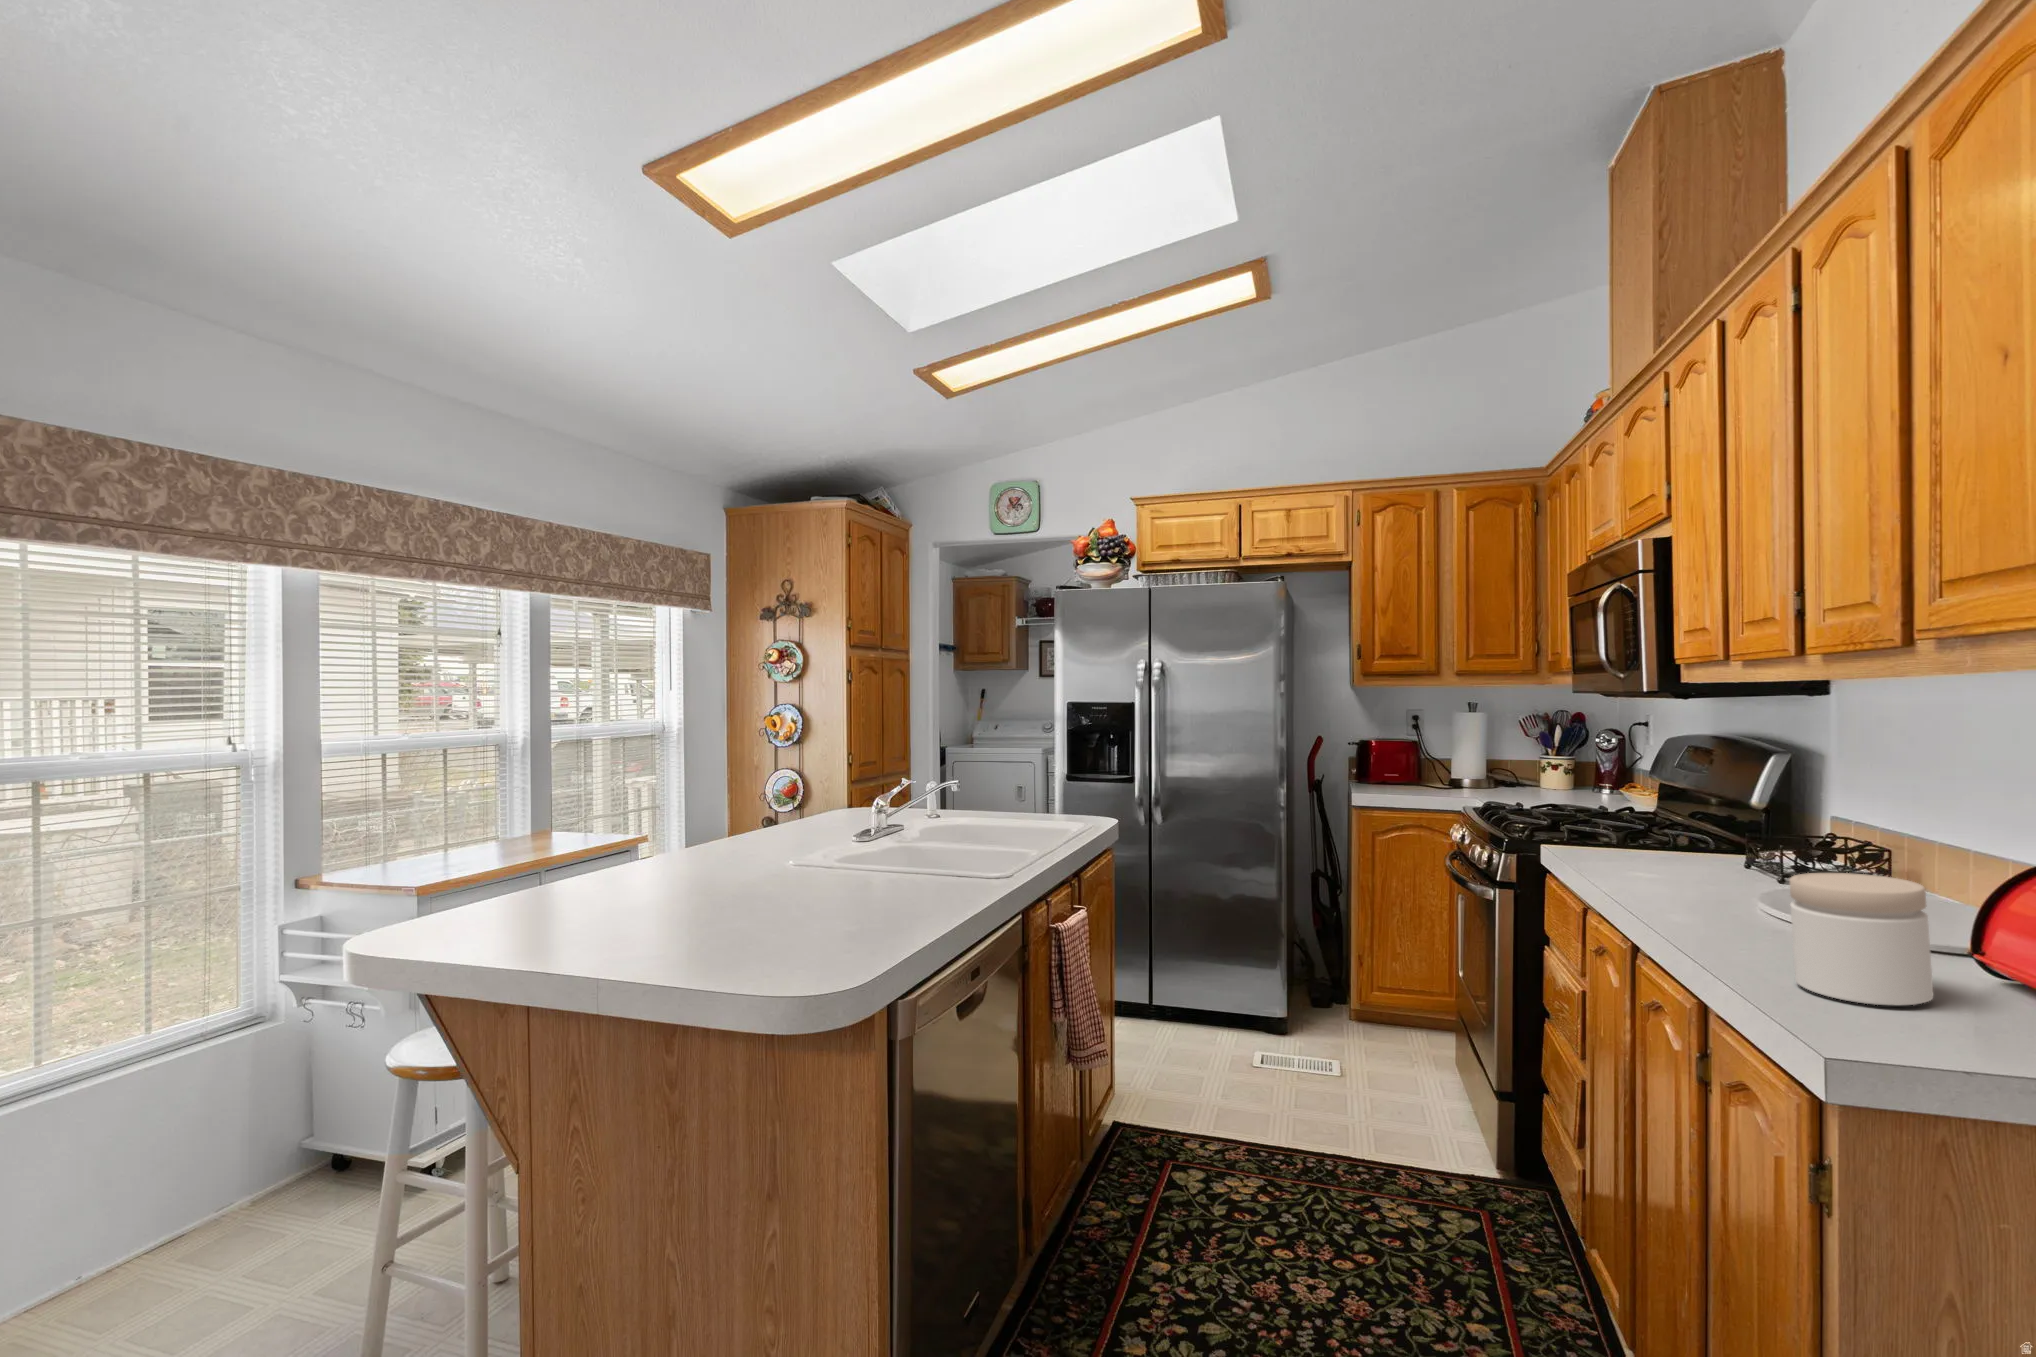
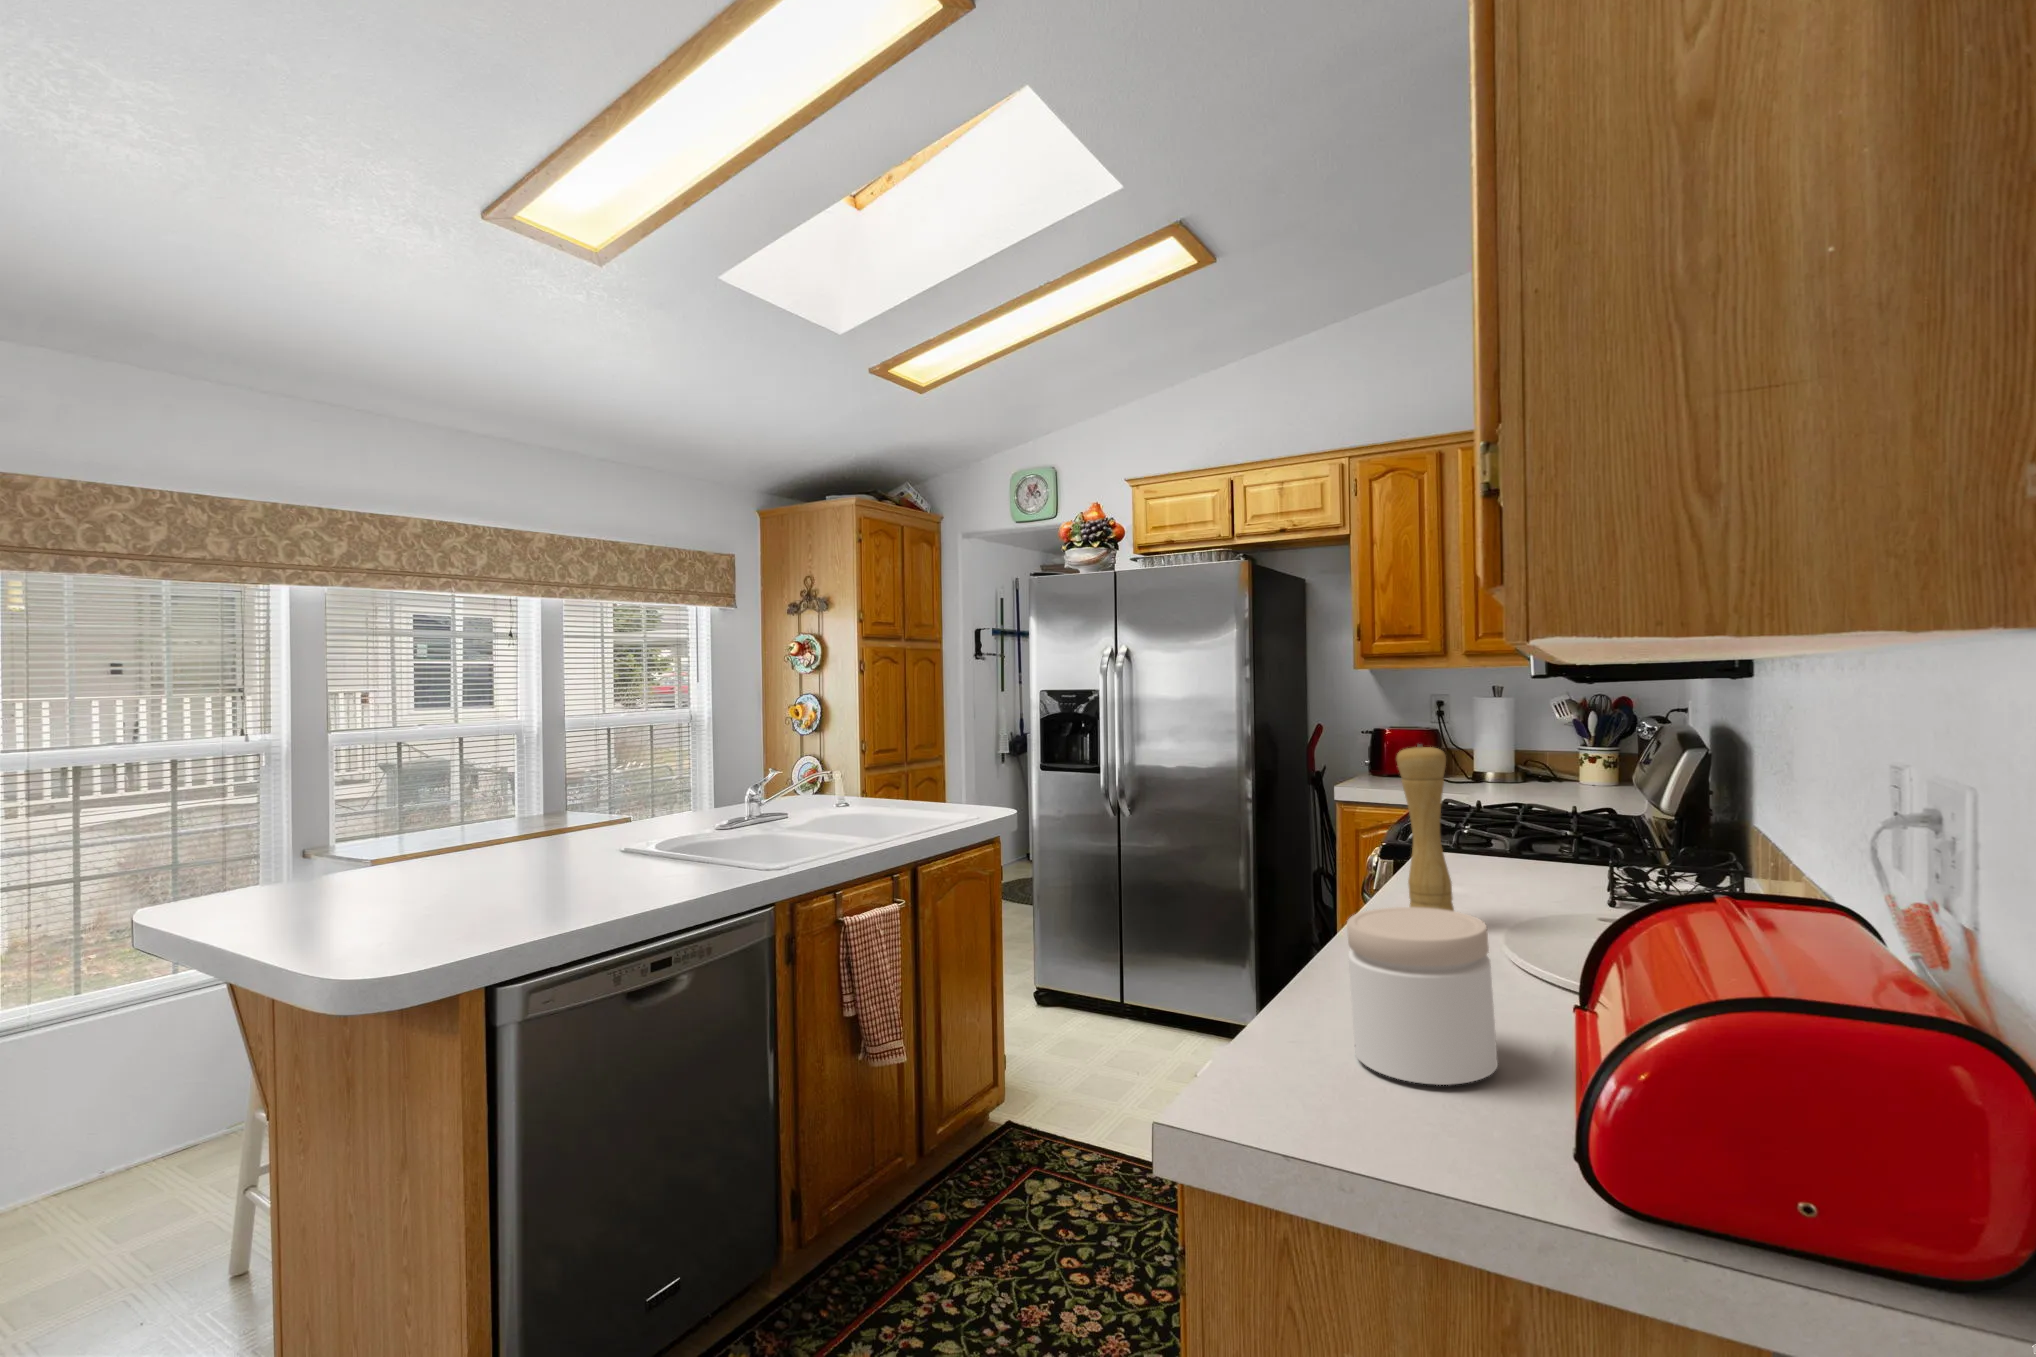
pepper mill: none [1645,747,1699,905] -> present [1397,744,1454,911]

